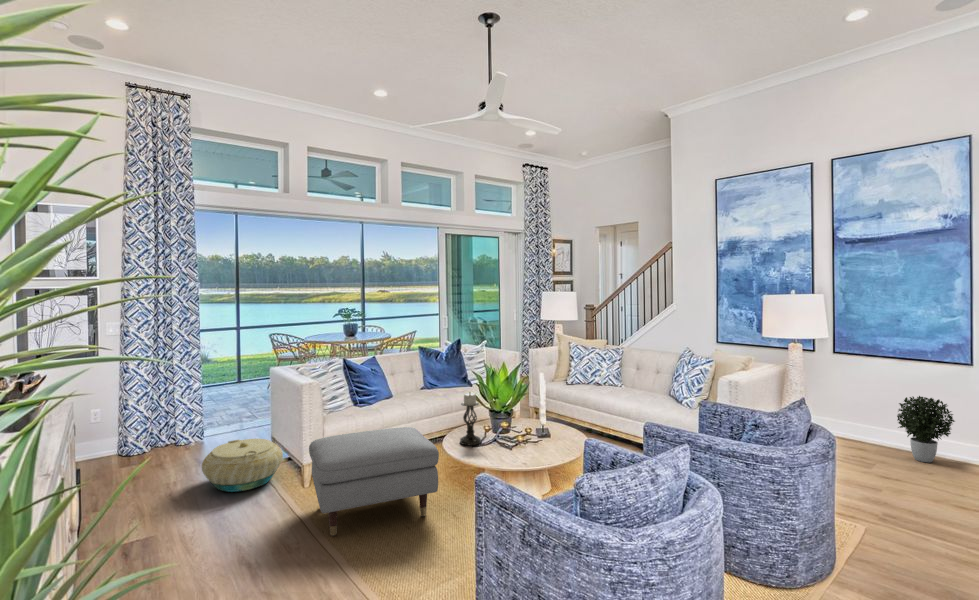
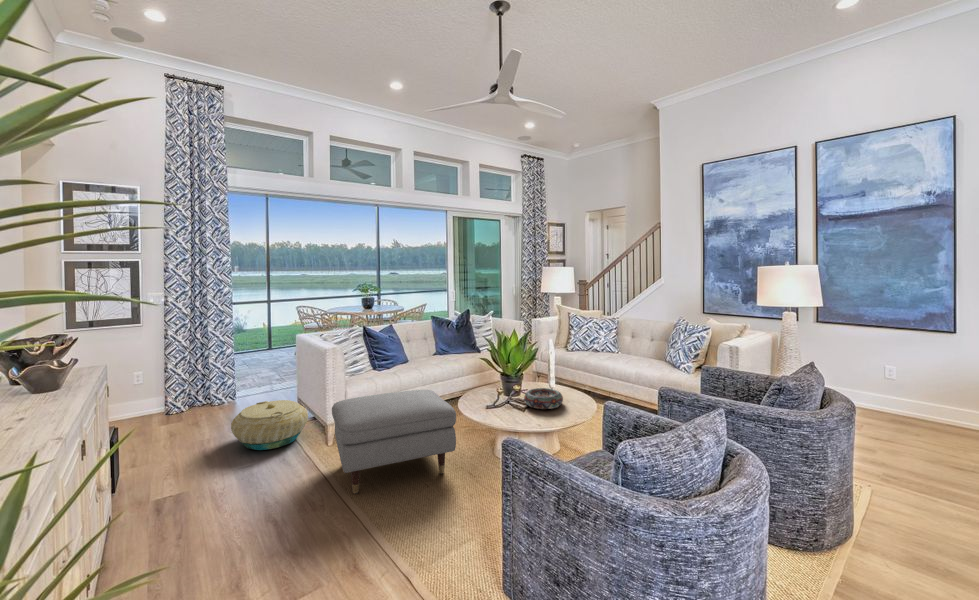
candle holder: present [460,392,481,445] -> none [475,356,495,406]
potted plant: present [897,396,955,463] -> none [875,360,932,421]
decorative bowl: none [512,426,553,448] -> present [524,388,563,409]

